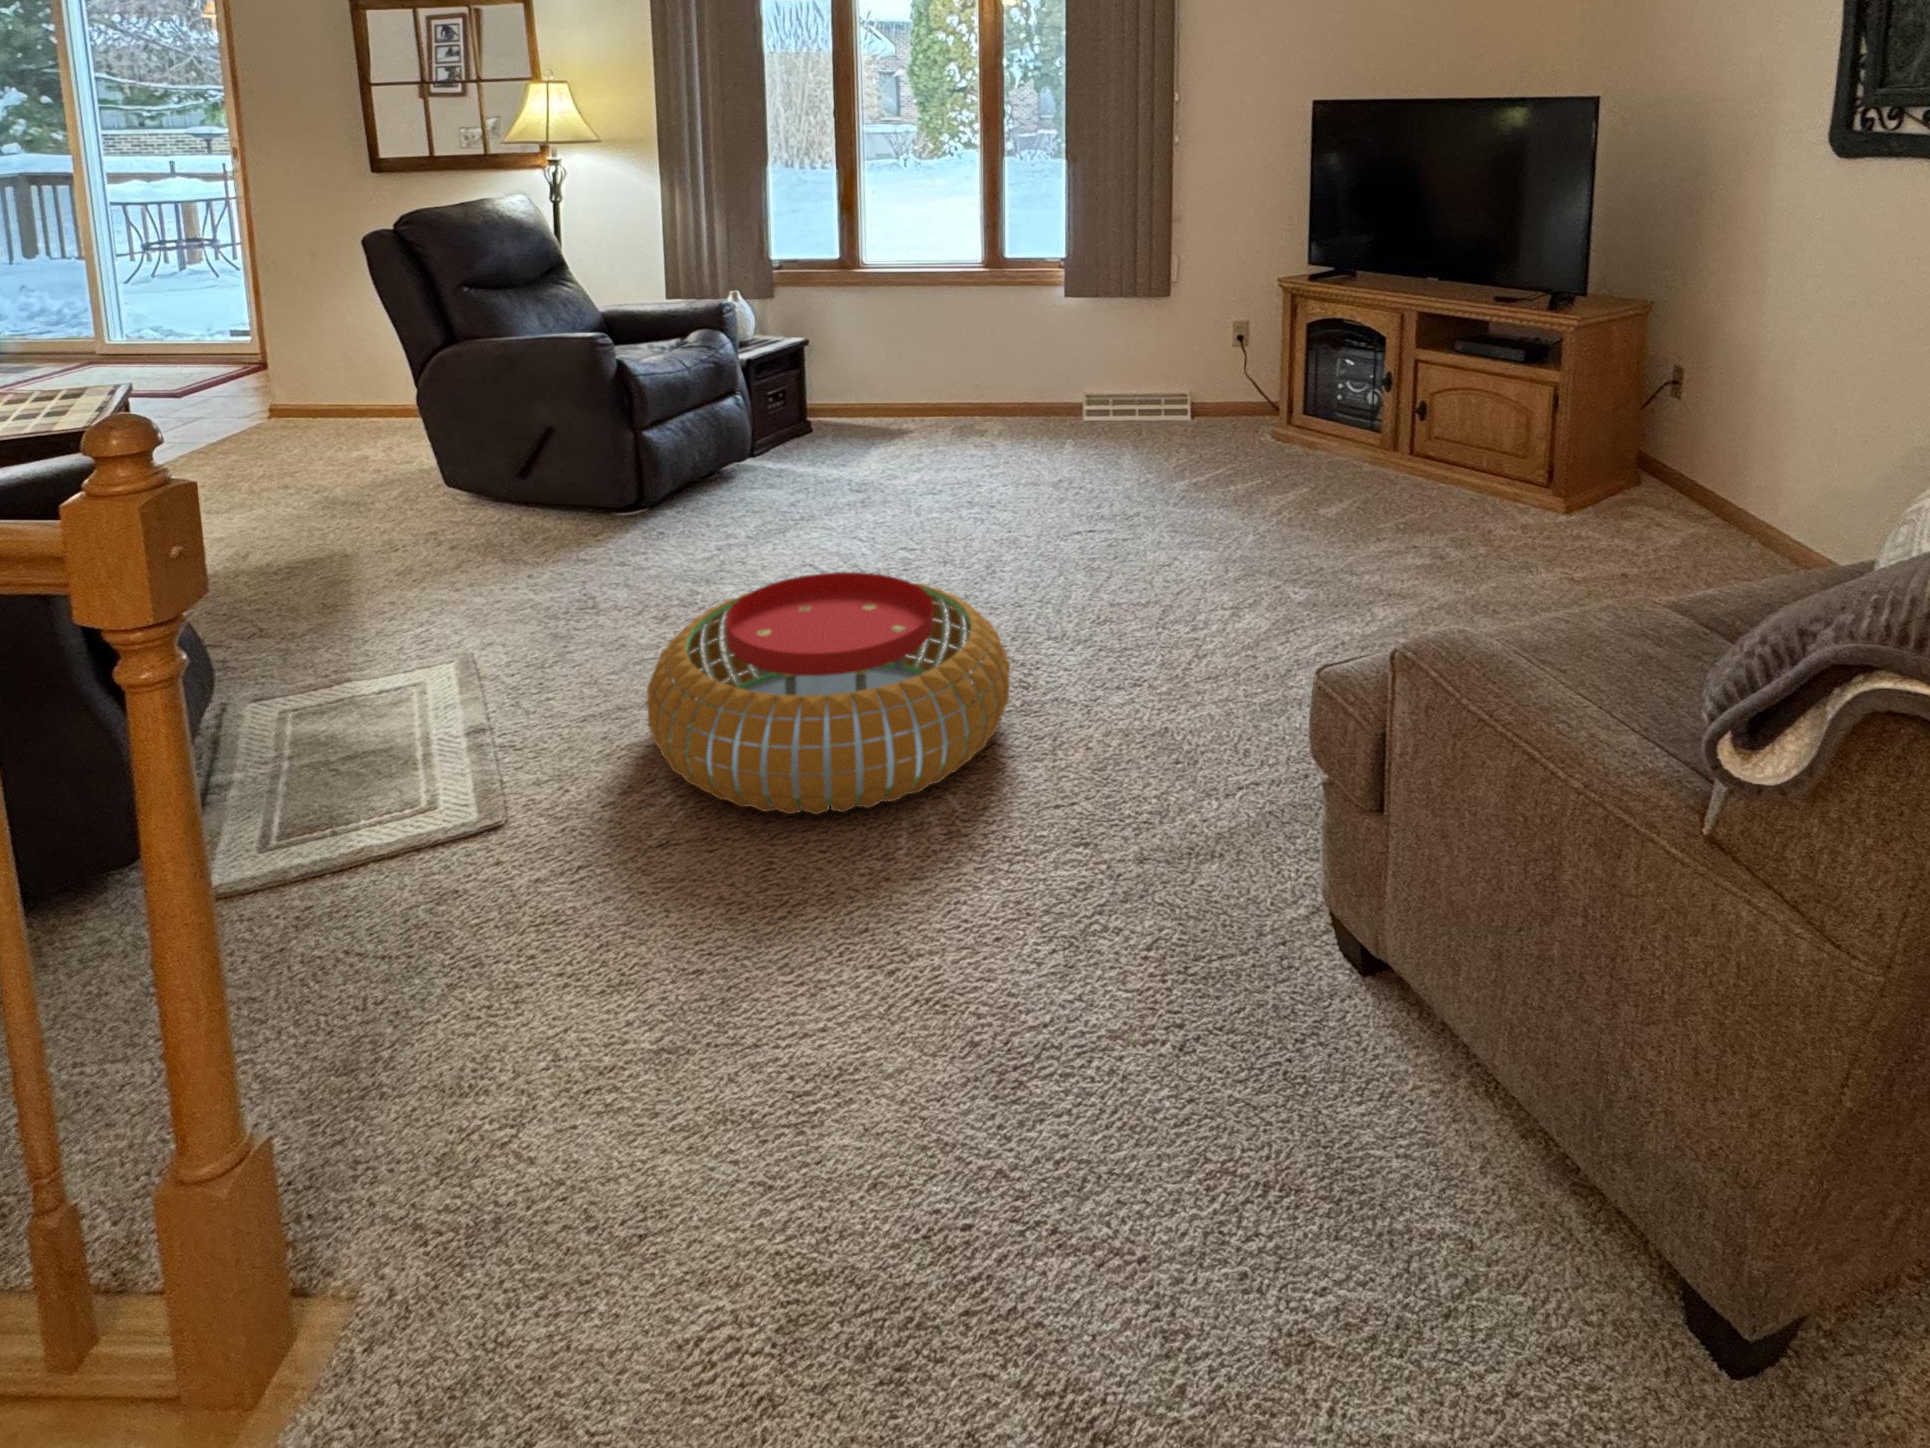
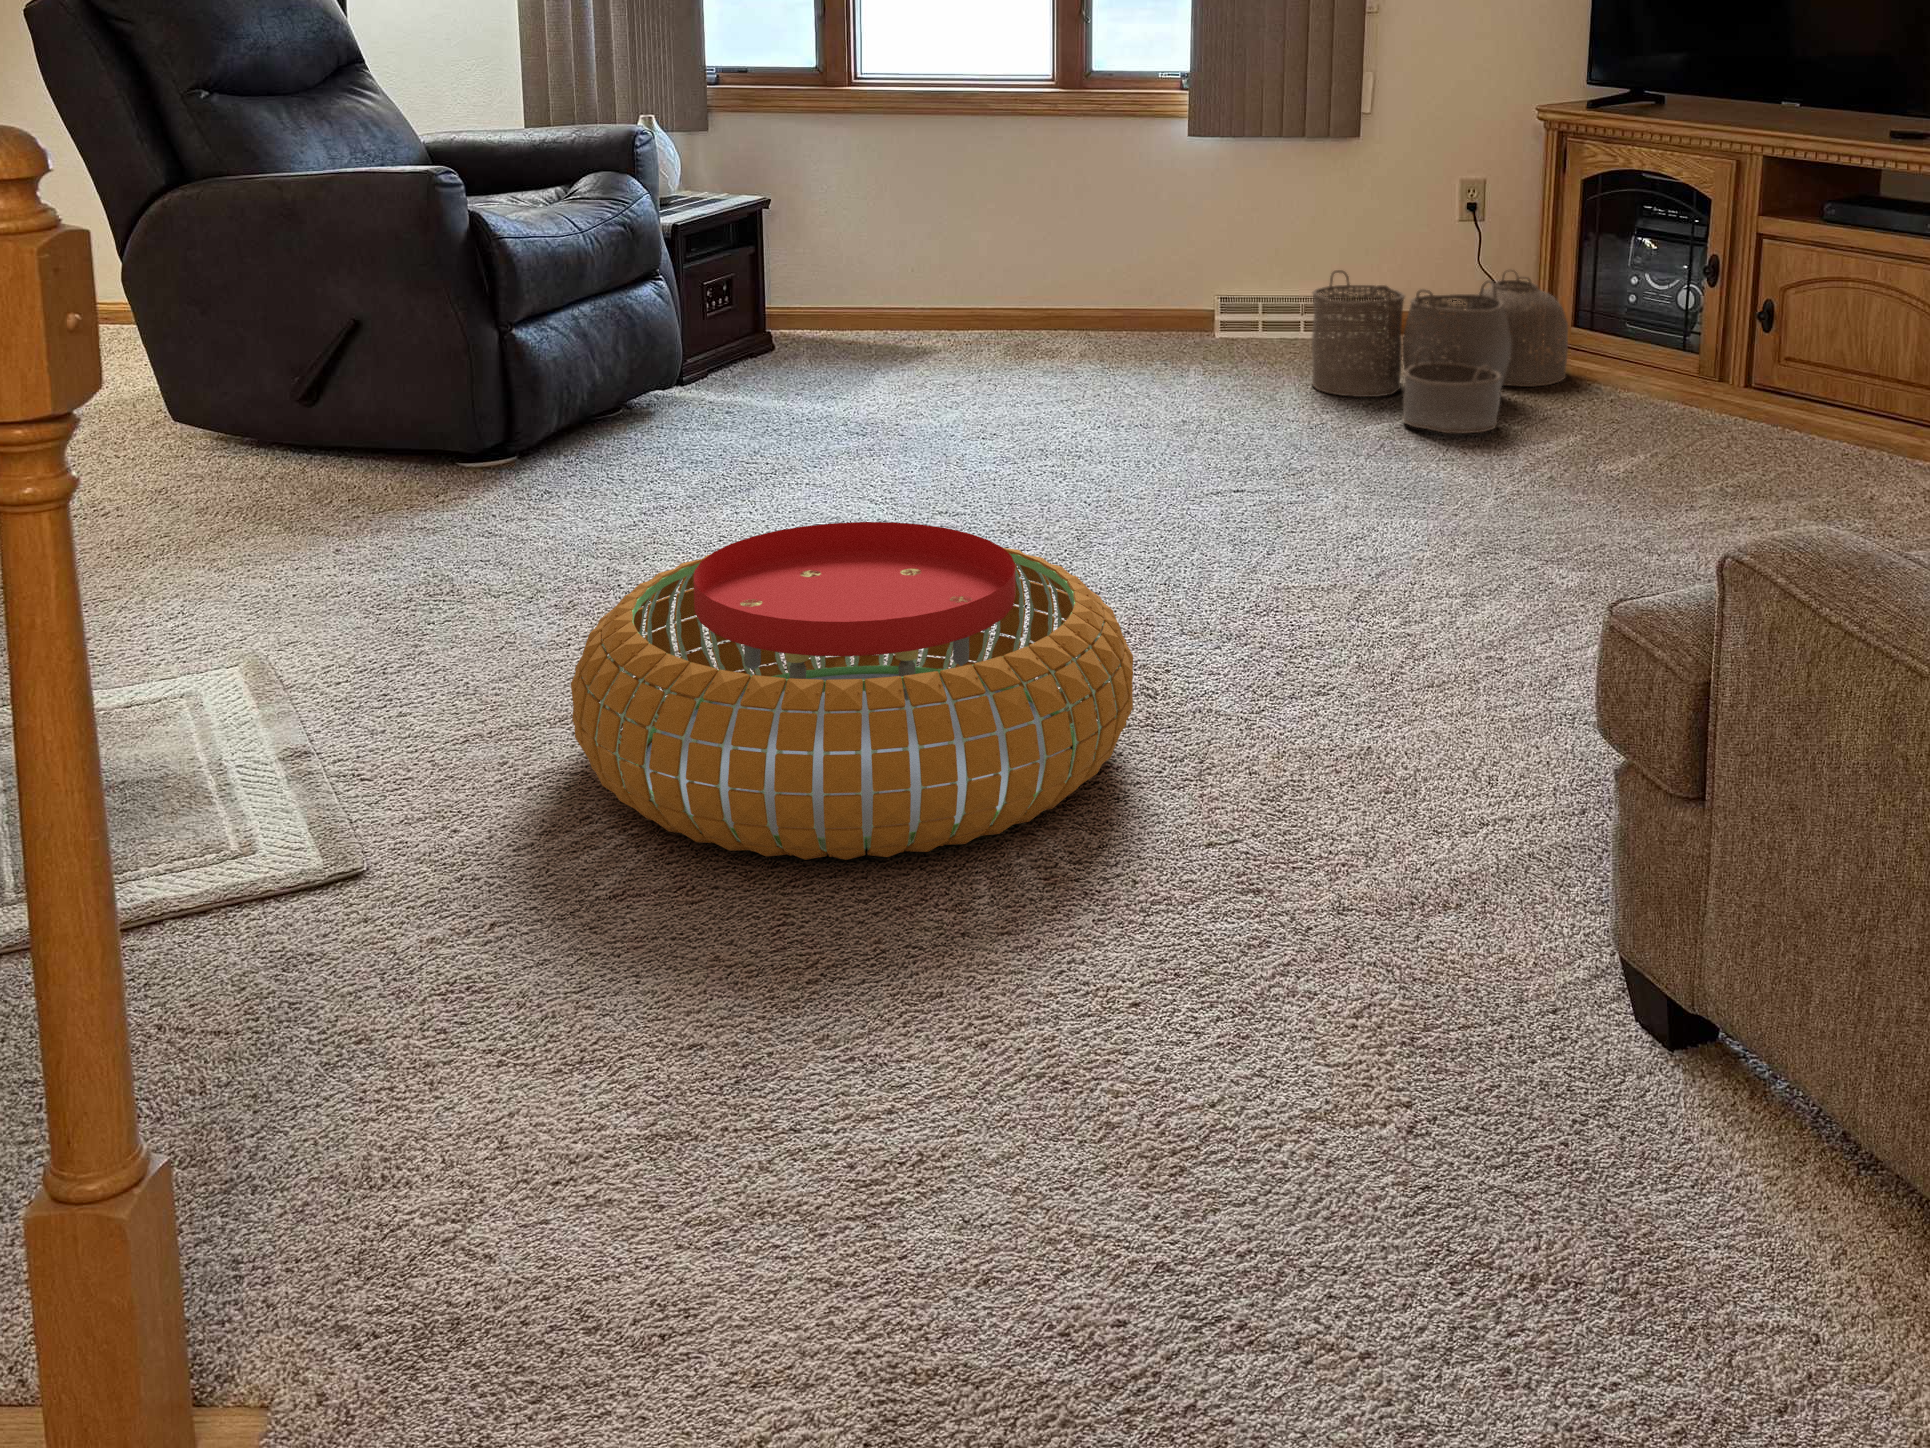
woven basket: none [1137,379,1295,486] -> present [1311,270,1568,433]

